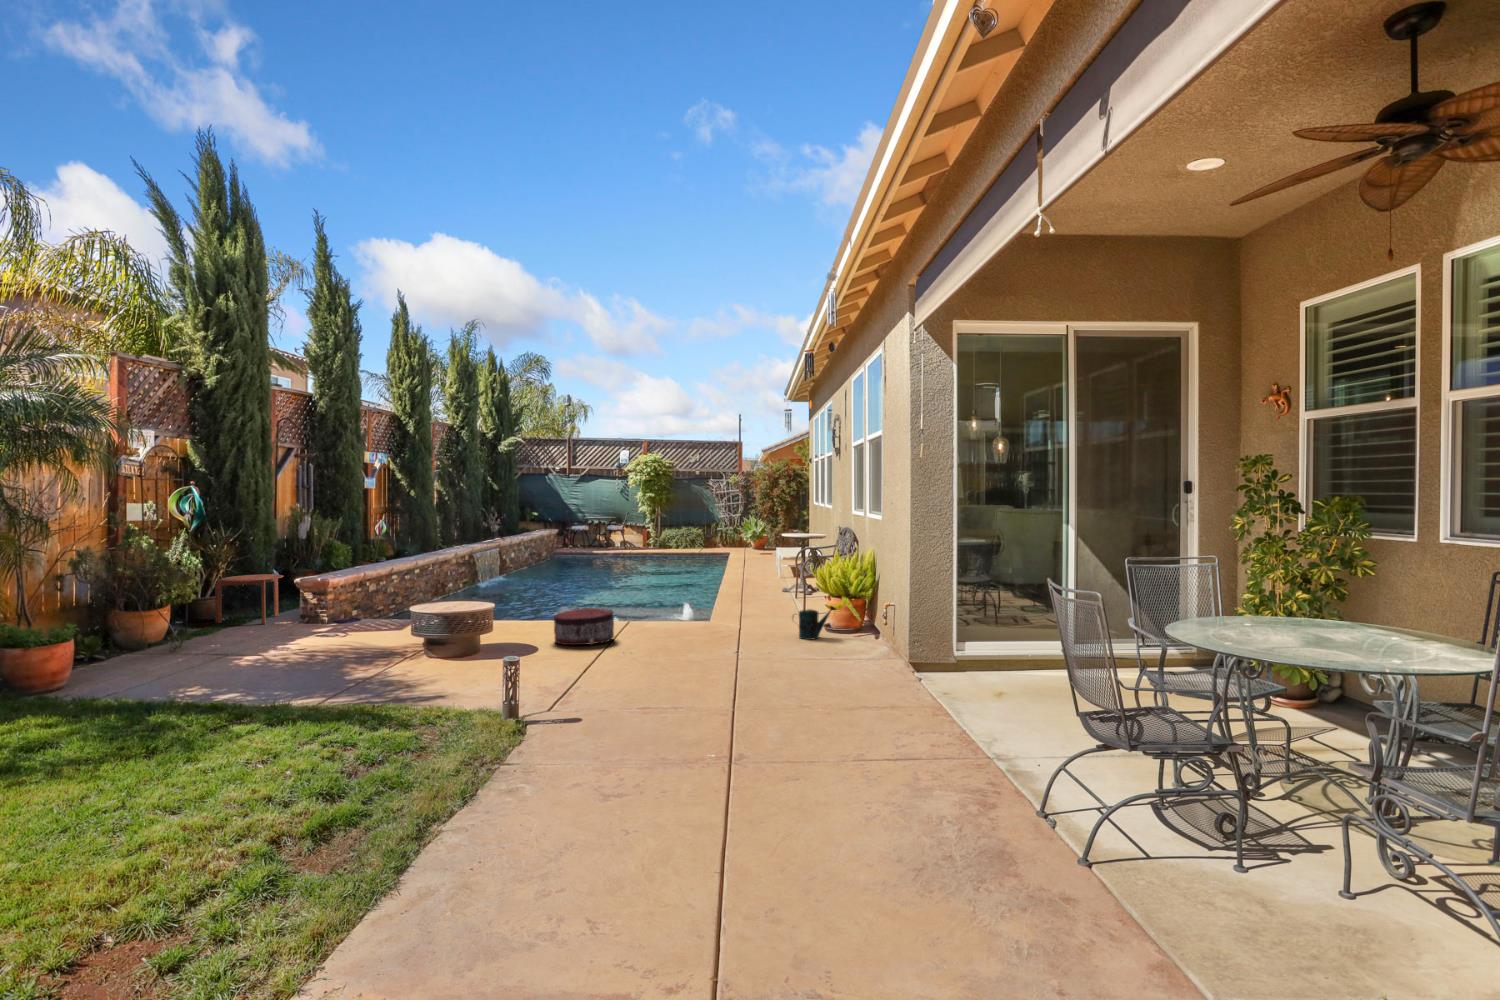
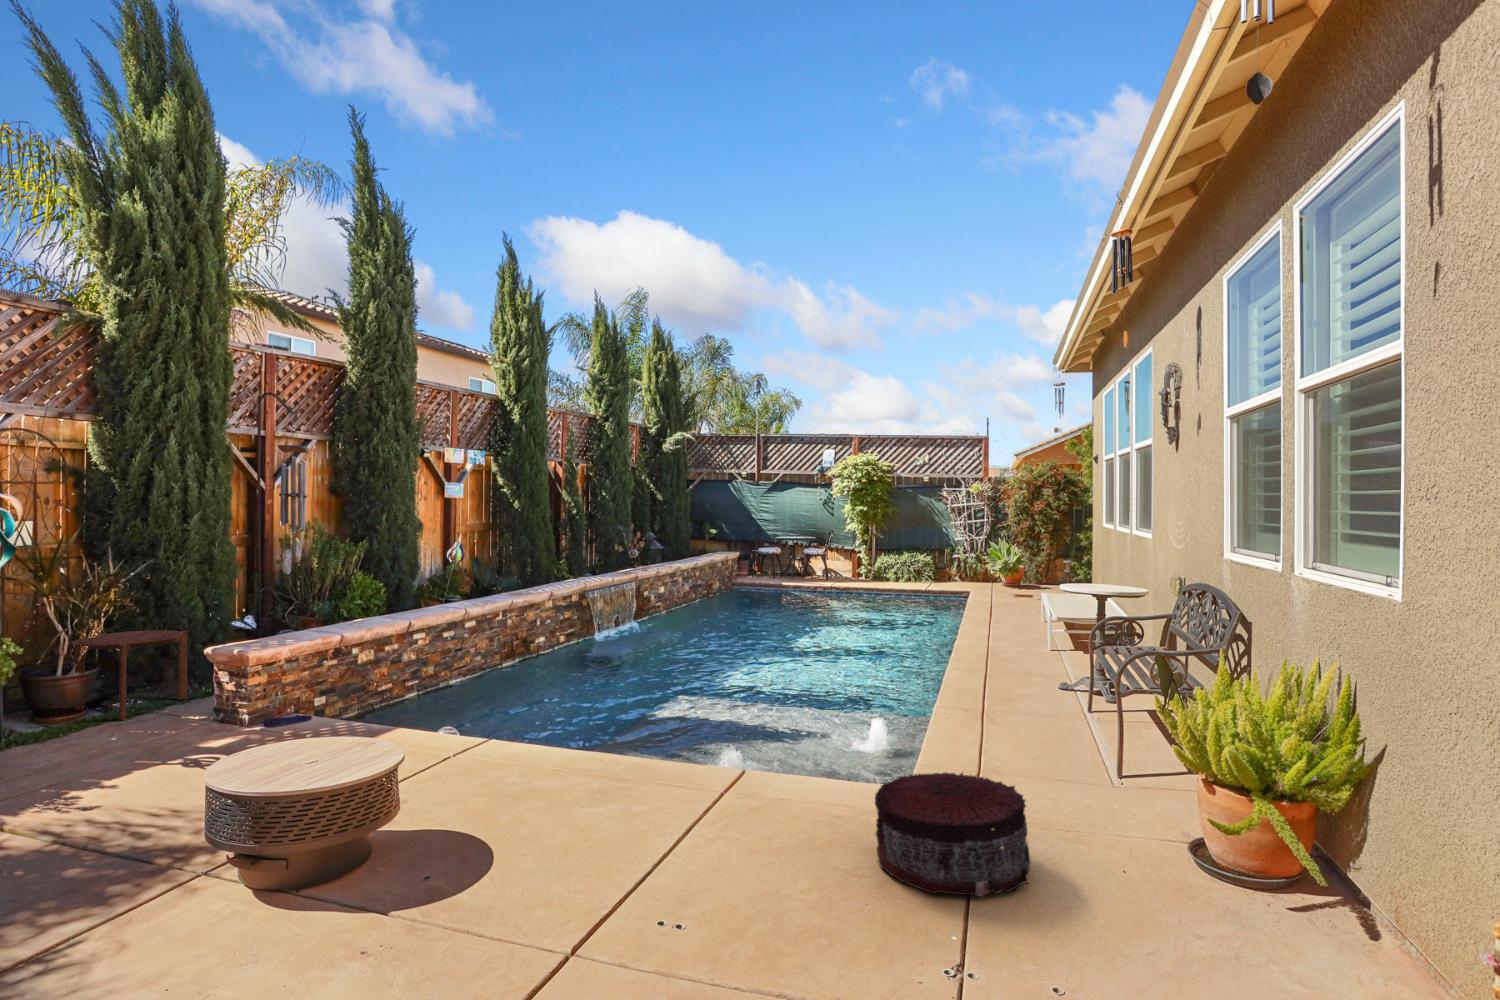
watering can: present [793,606,835,640] -> none [1103,840,1250,955]
pouf: present [554,608,614,645] -> present [875,772,1030,897]

